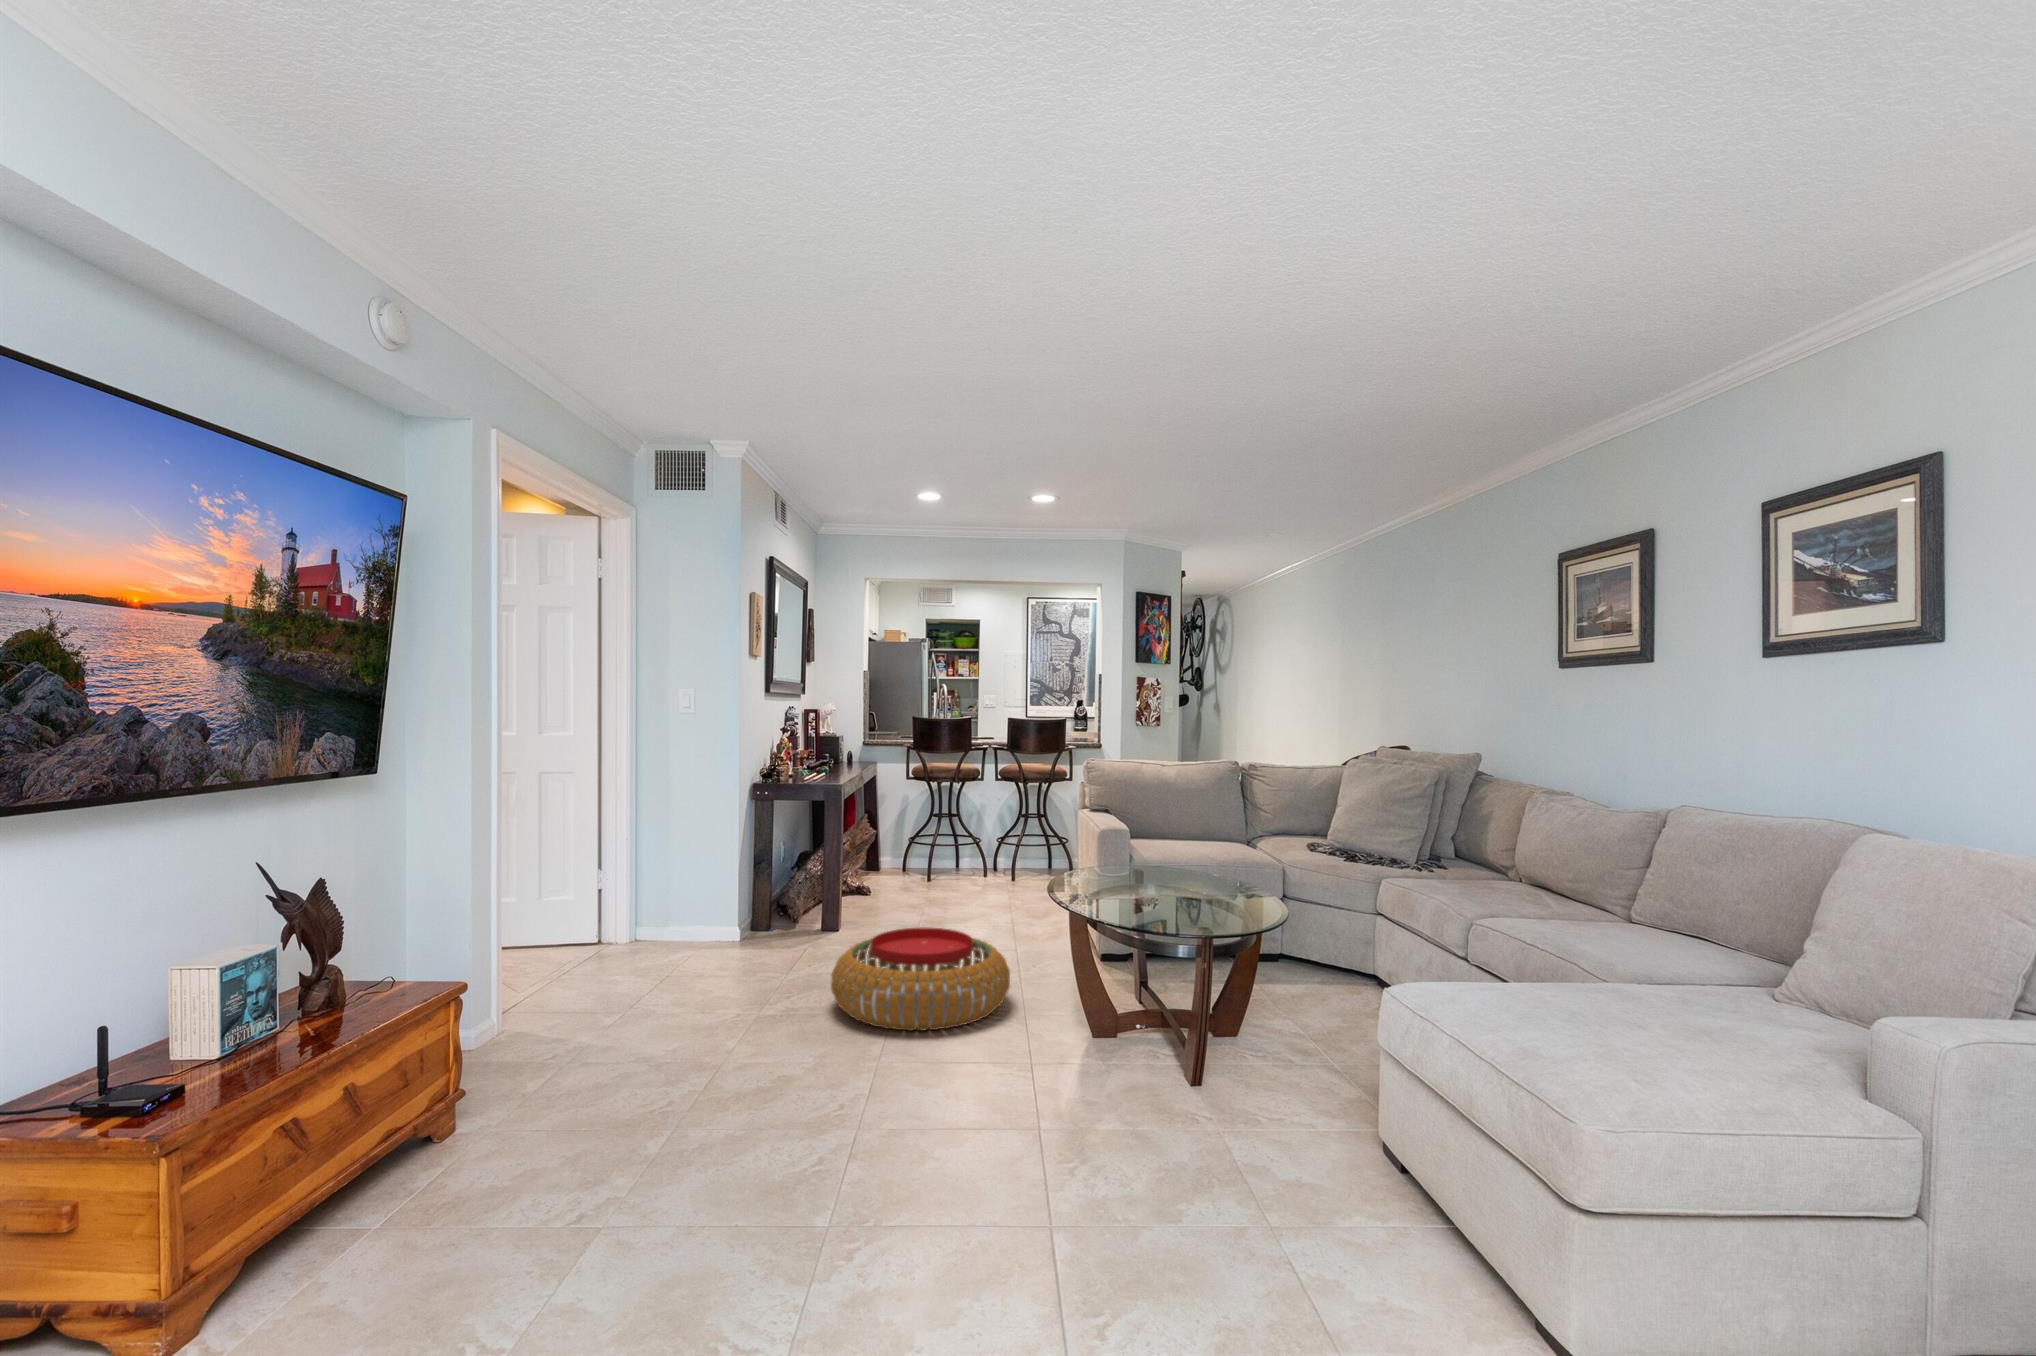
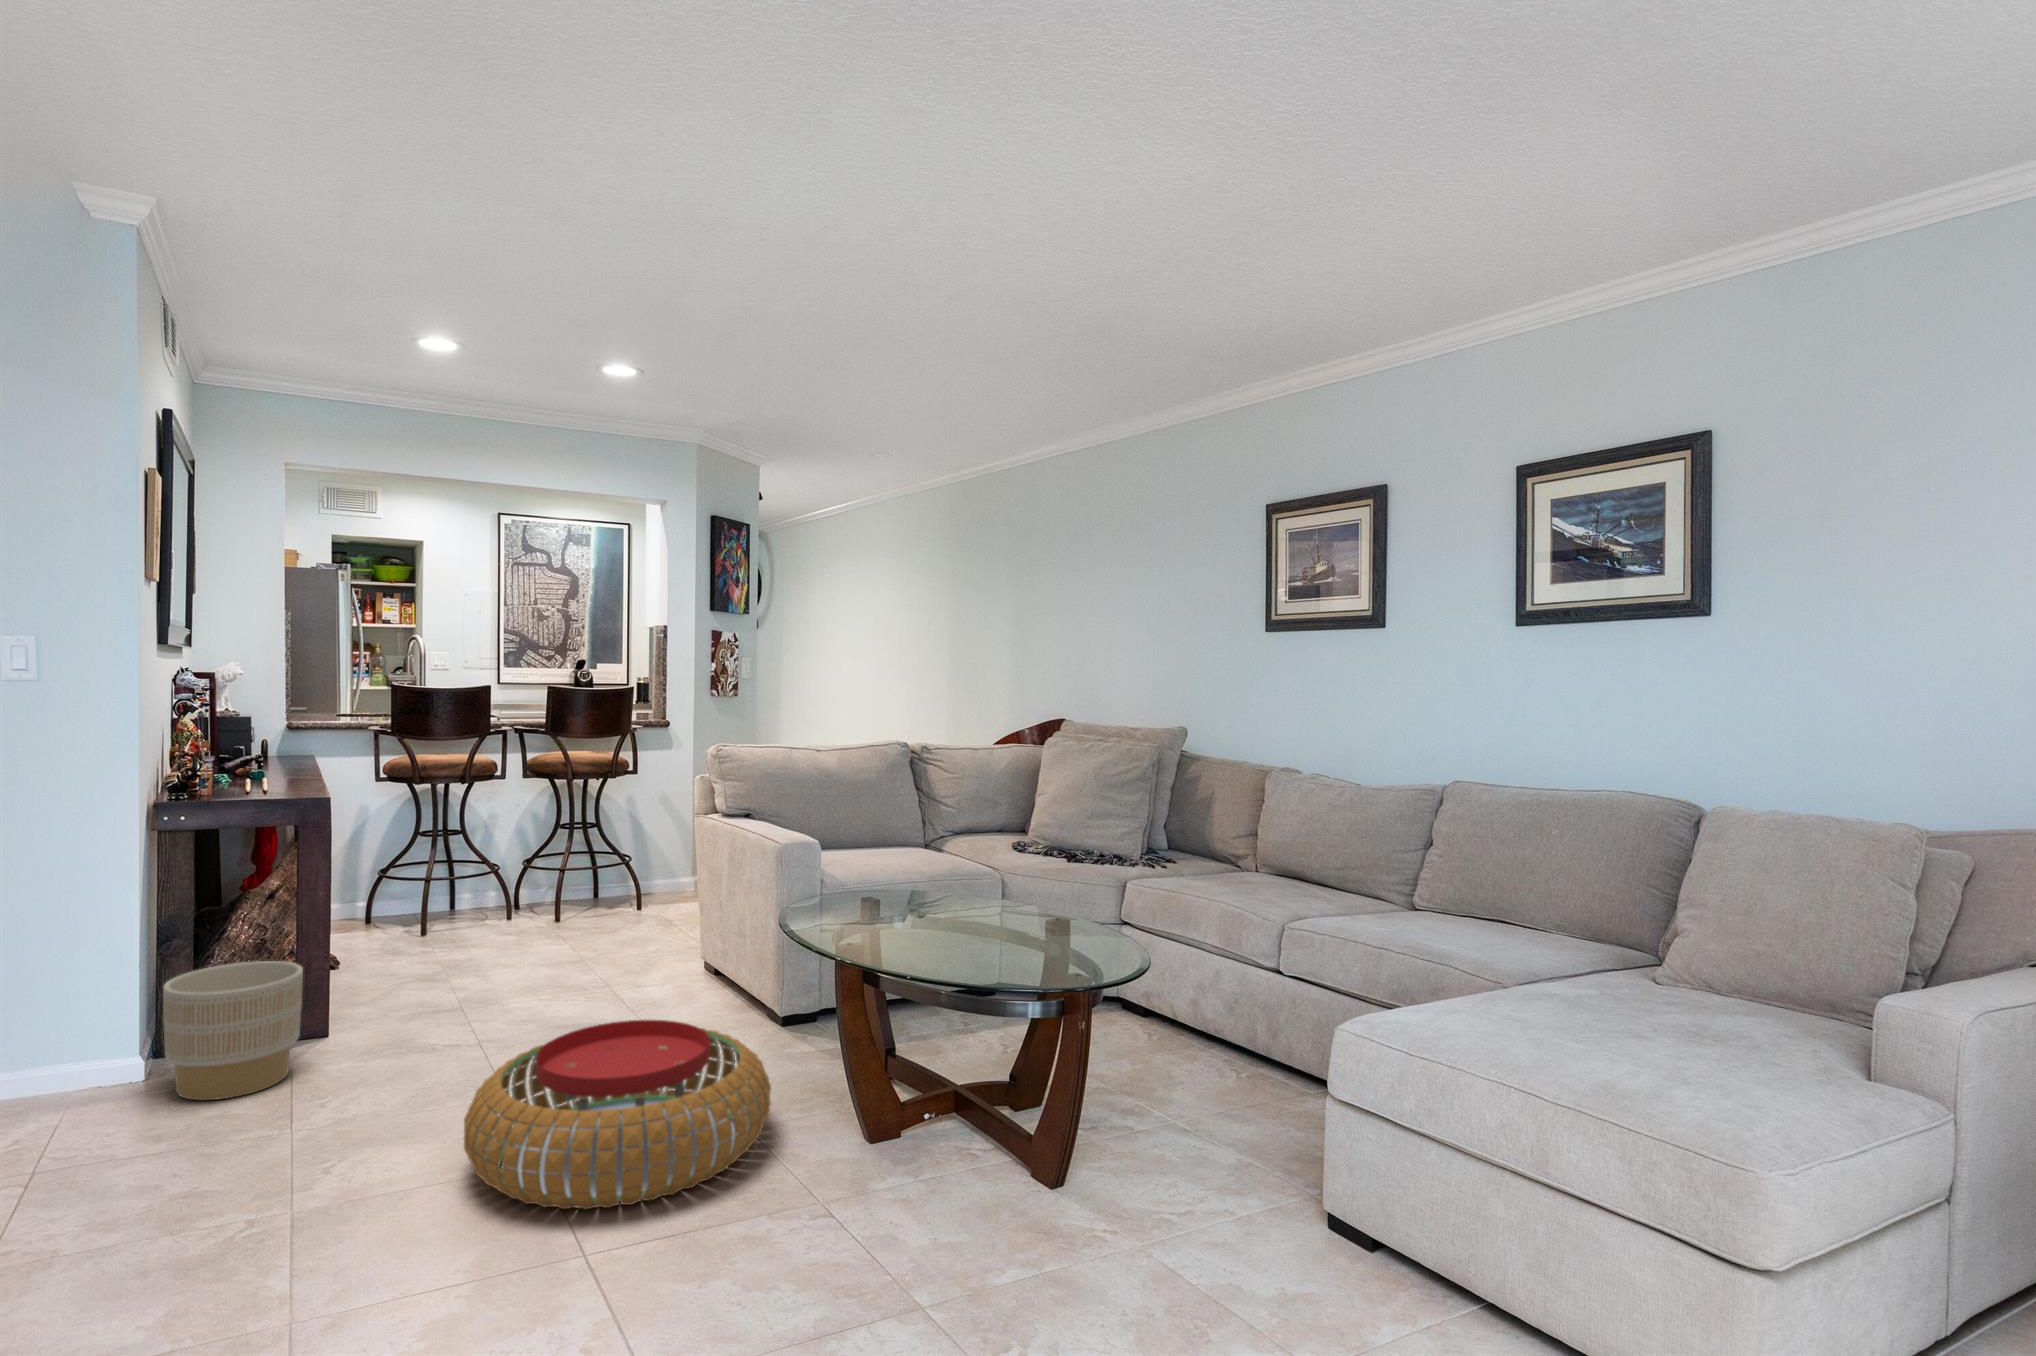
planter: none [749,871,814,944] -> present [163,961,303,1100]

